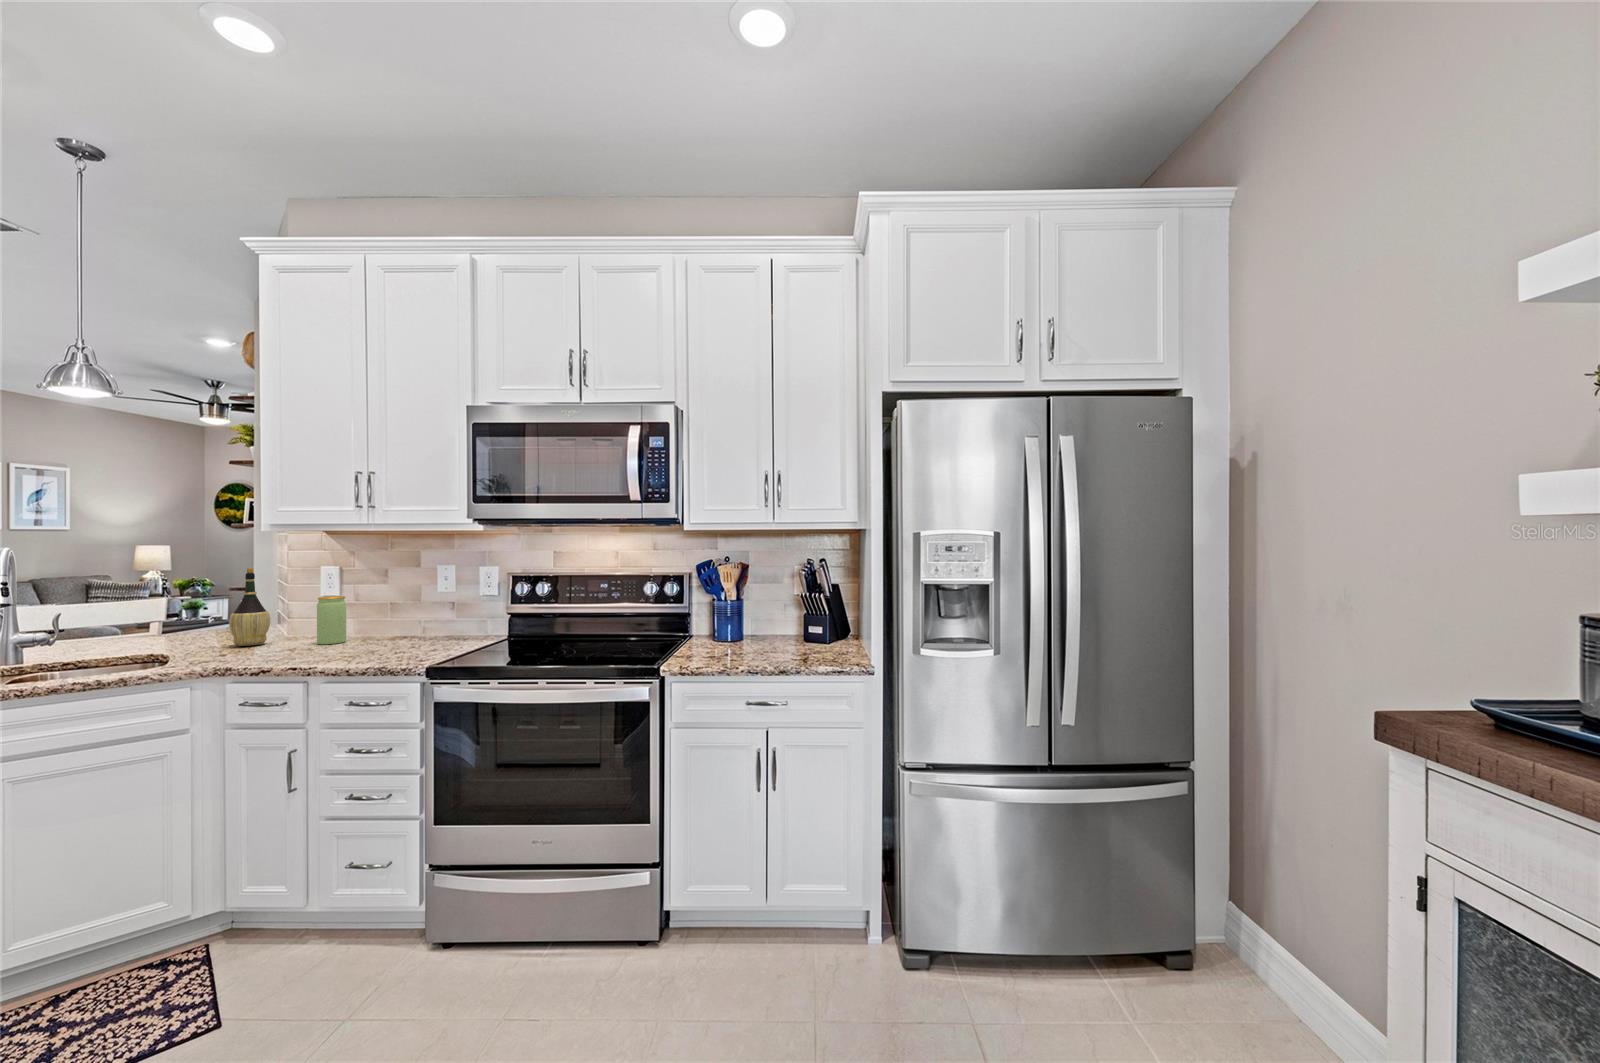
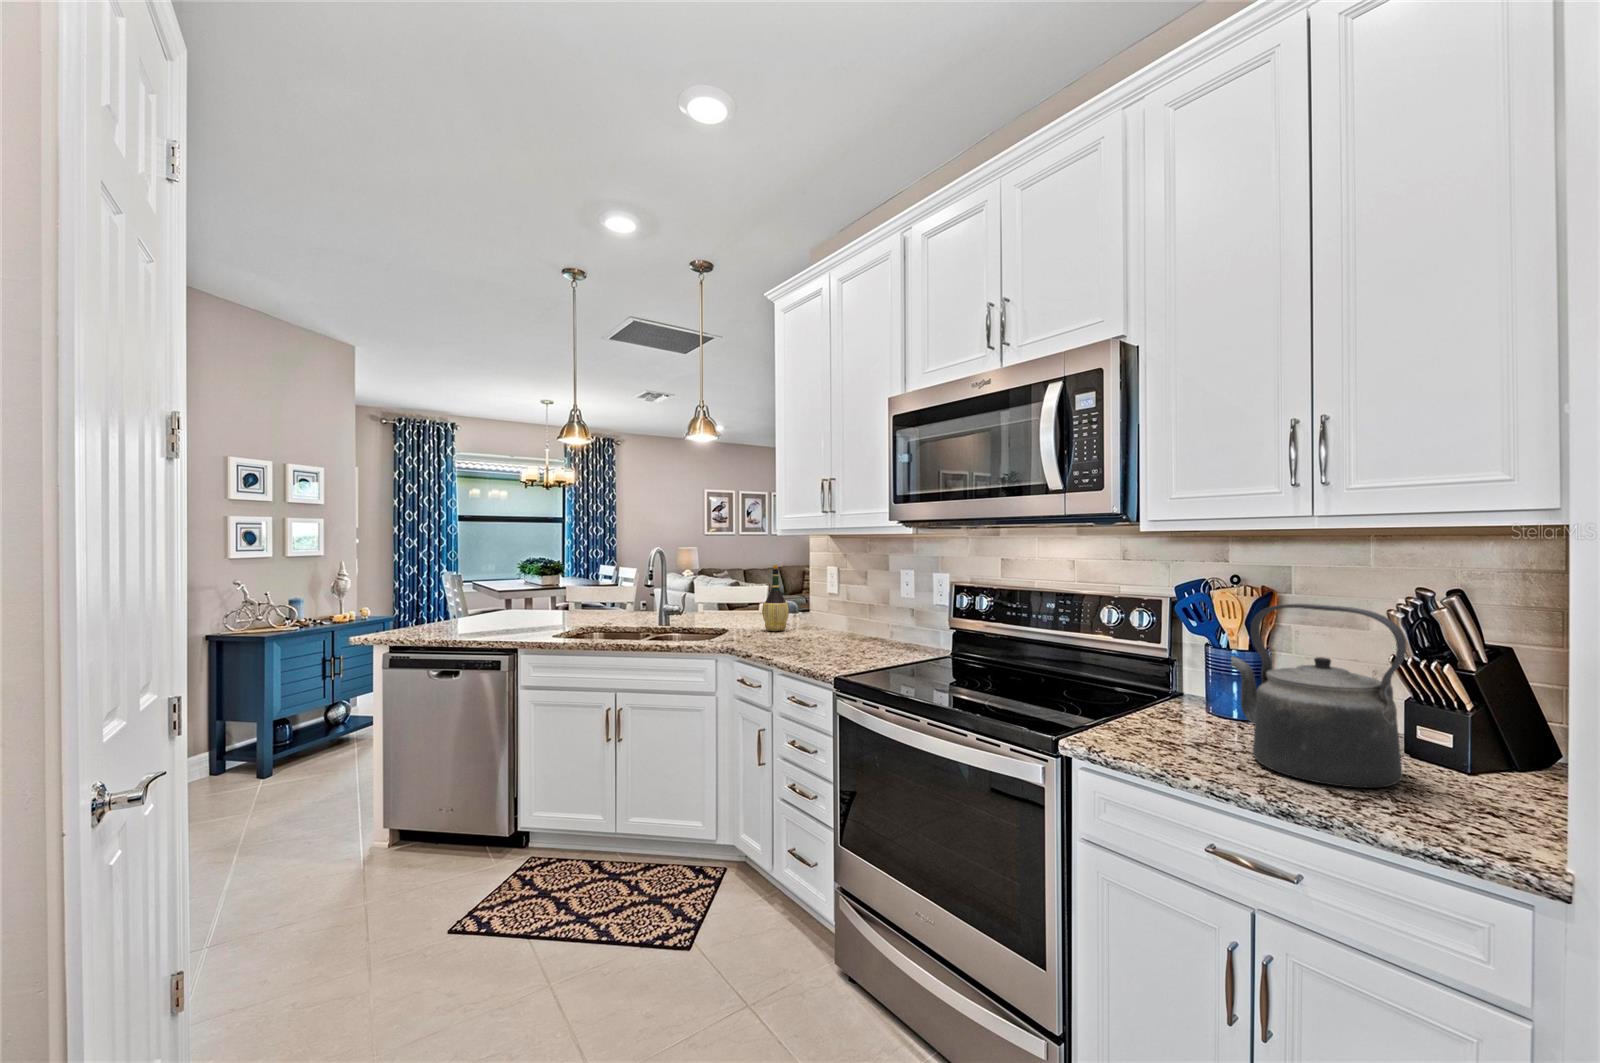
kettle: none [753,569,834,660] -> present [1231,604,1407,788]
jar: present [317,596,346,644] -> none [812,594,834,638]

